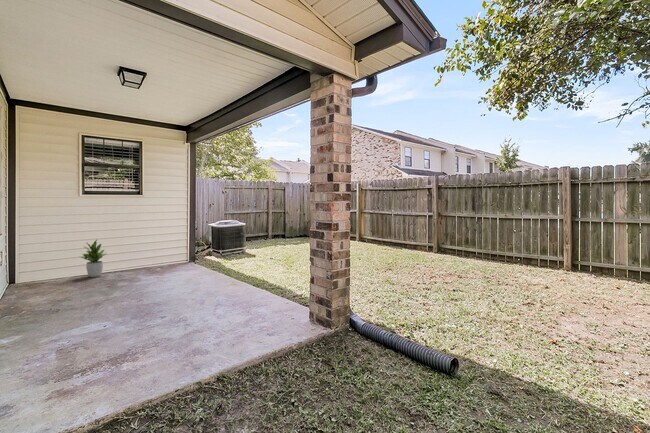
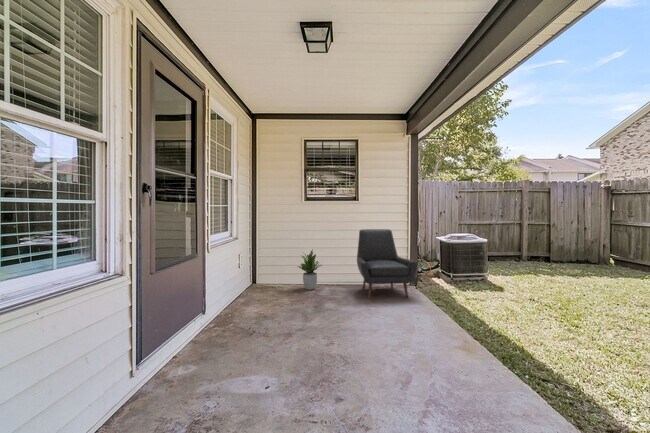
chair: none [144,219,198,274] -> present [357,229,418,299]

